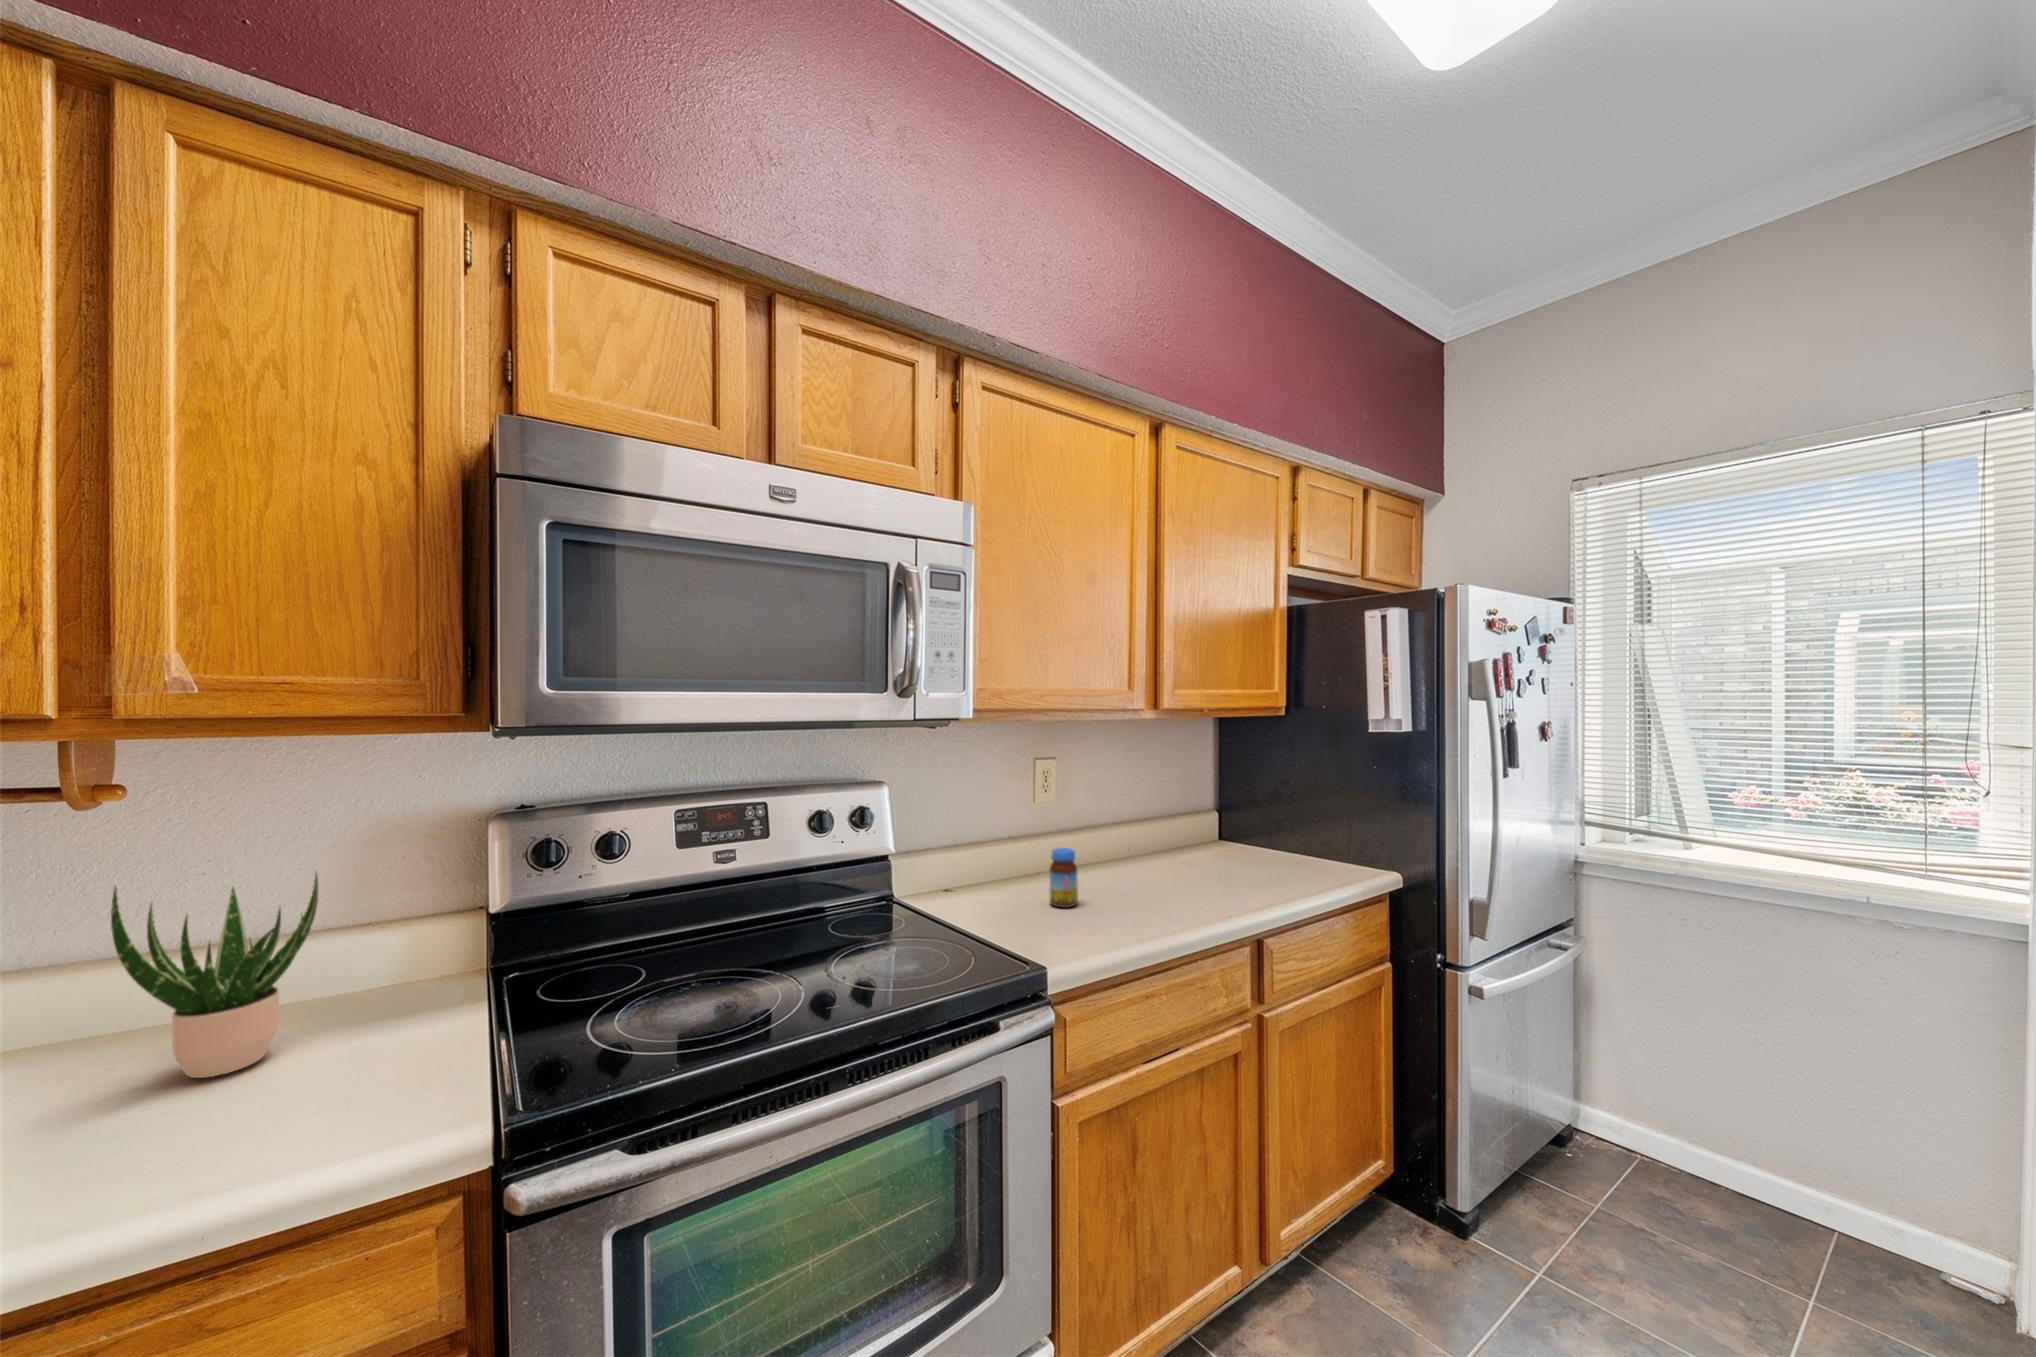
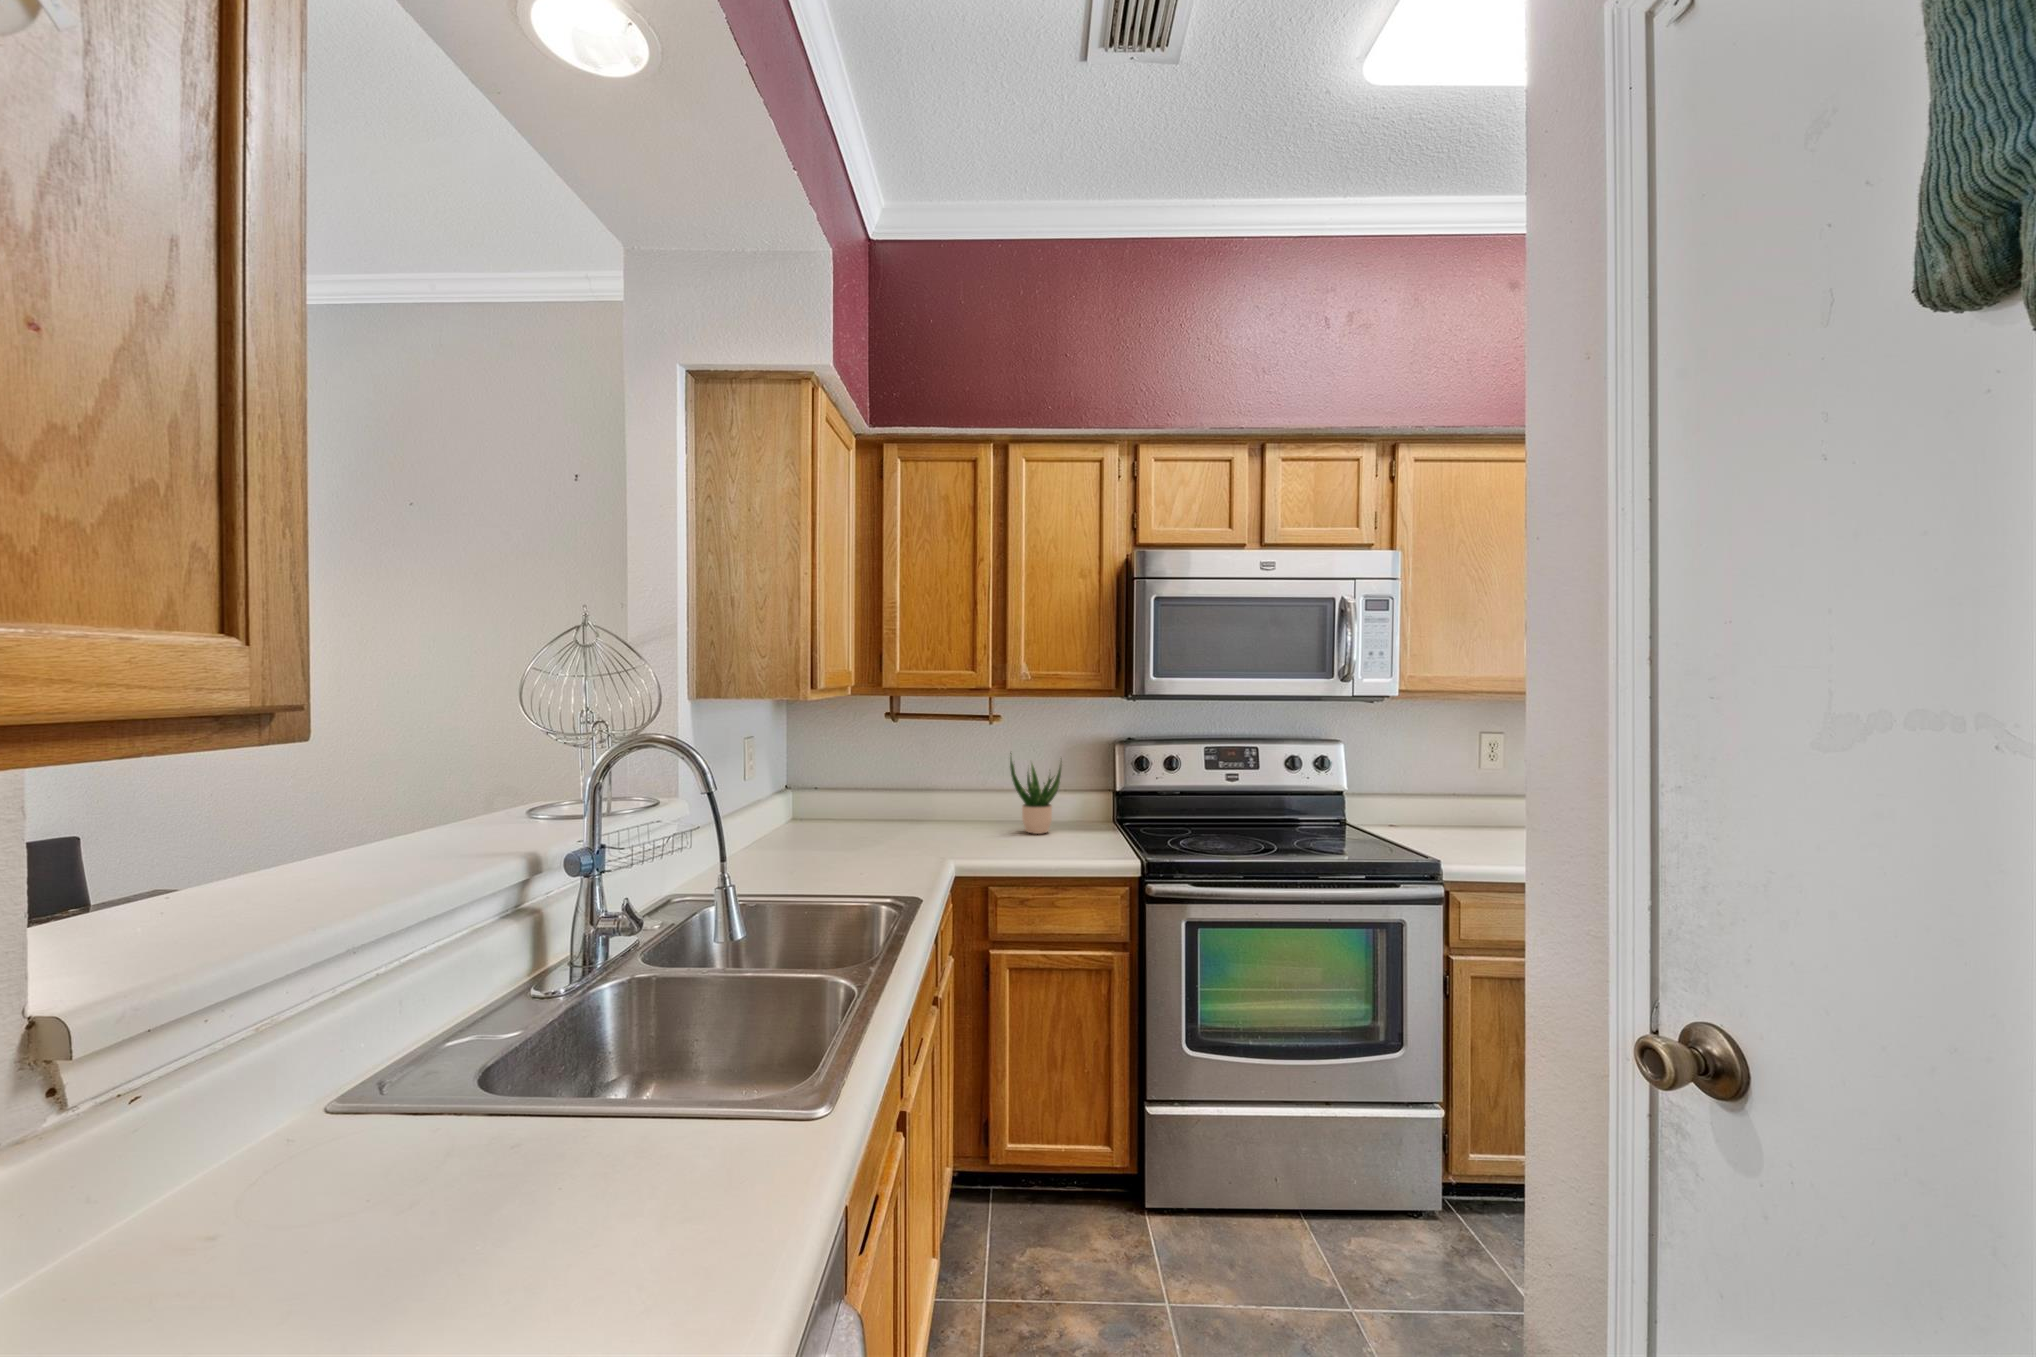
jar: present [1050,848,1078,907] -> none [1469,801,1493,845]

